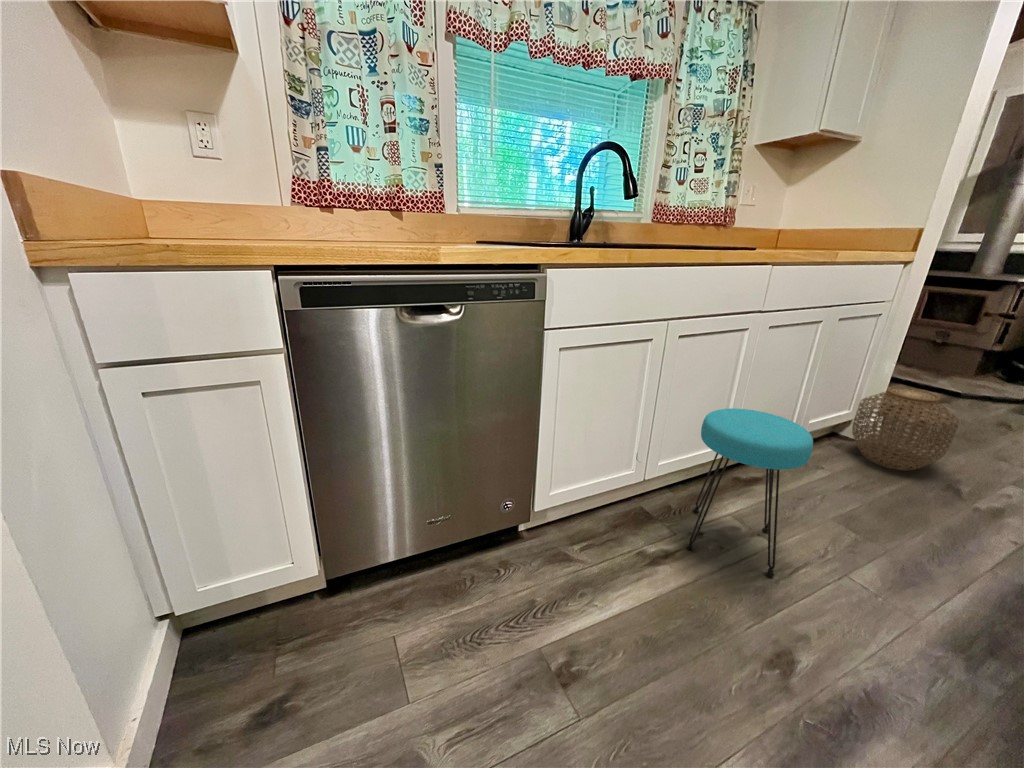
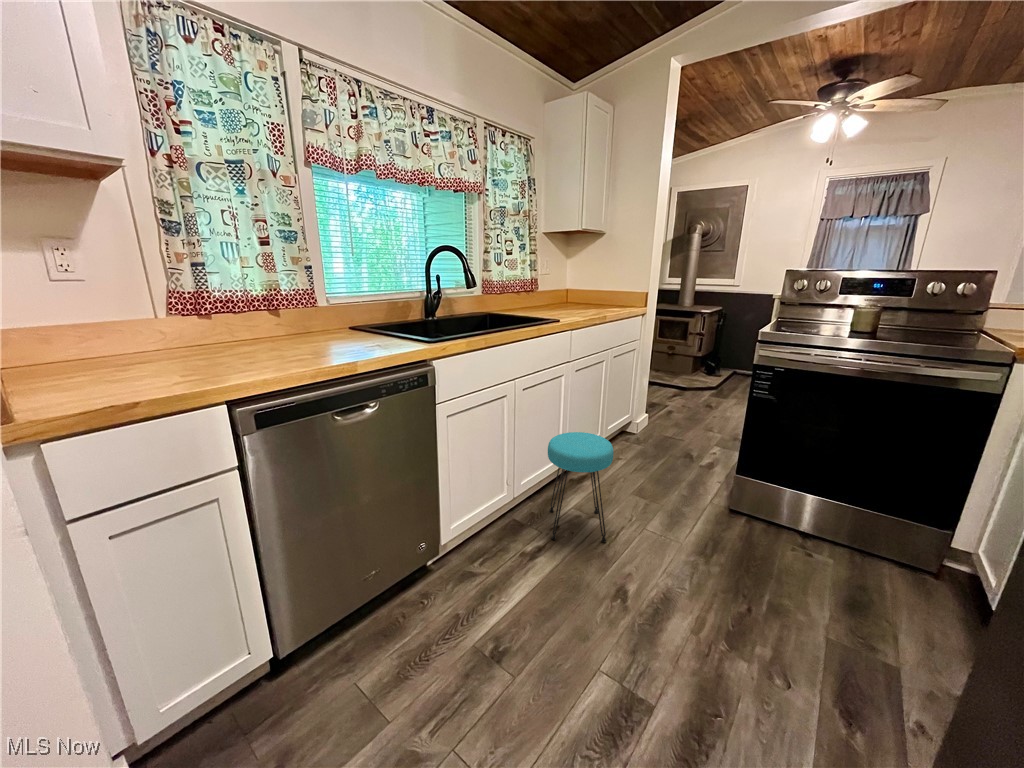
woven basket: present [852,387,959,470] -> none [633,394,685,449]

